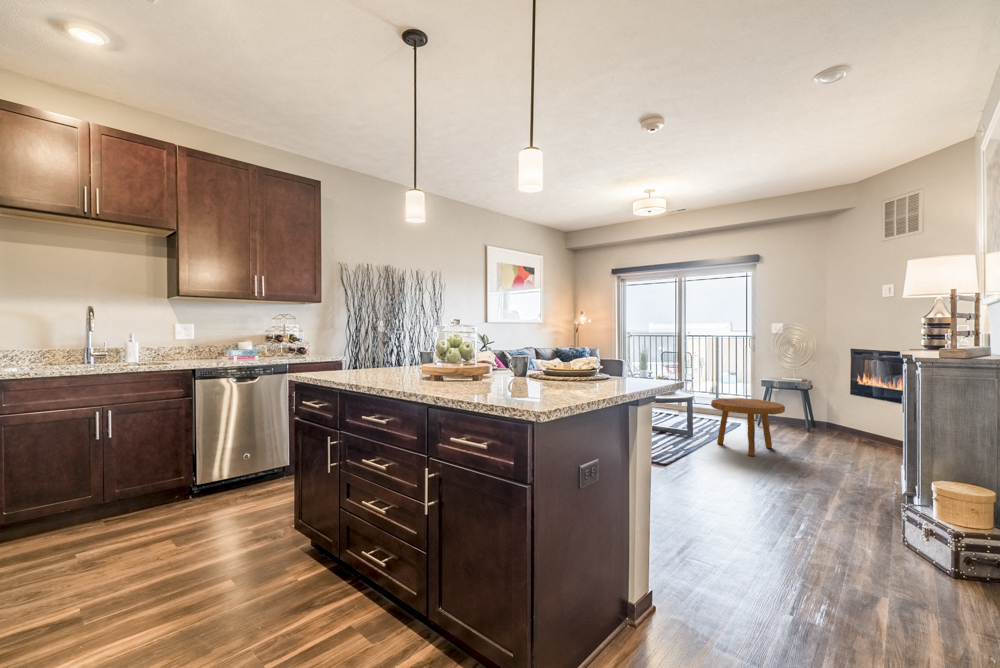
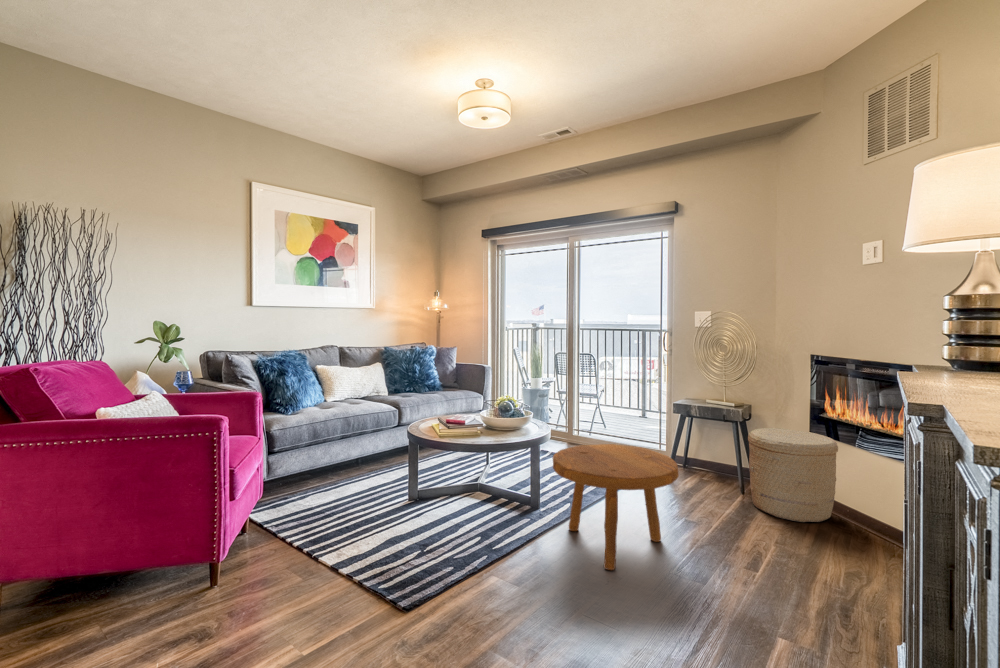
woven basket: none [813,393,870,443] -> present [748,428,838,522]

